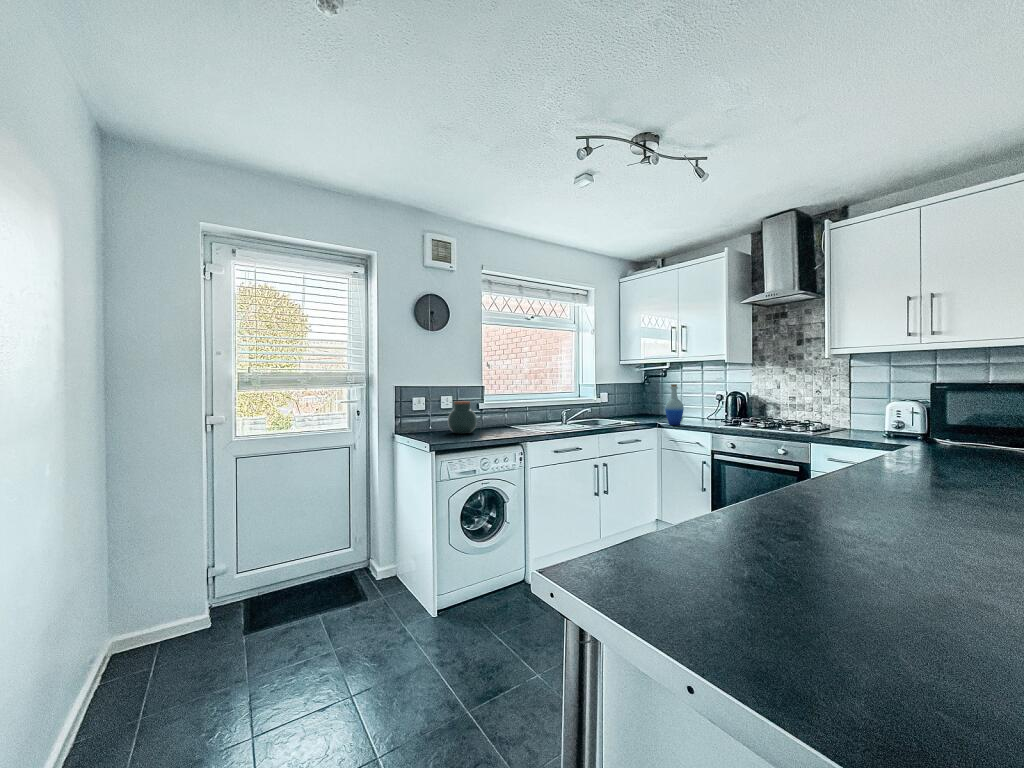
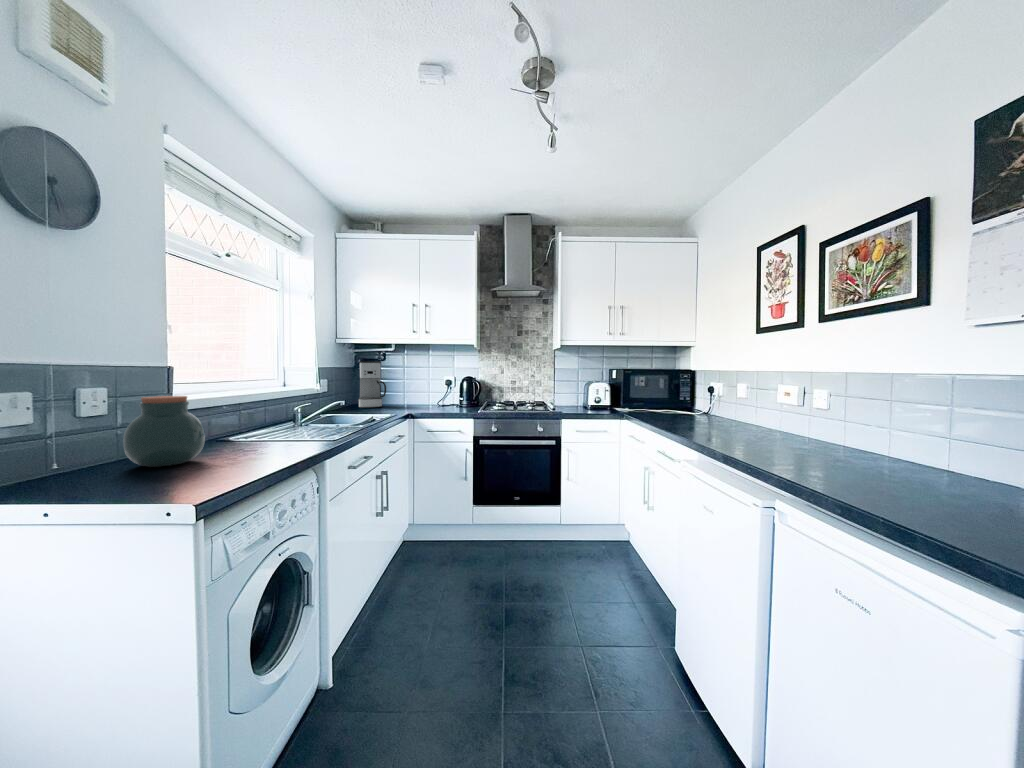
coffee maker: none [637,378,662,418] -> present [359,361,386,408]
bottle: present [665,384,684,425] -> none [421,368,441,414]

